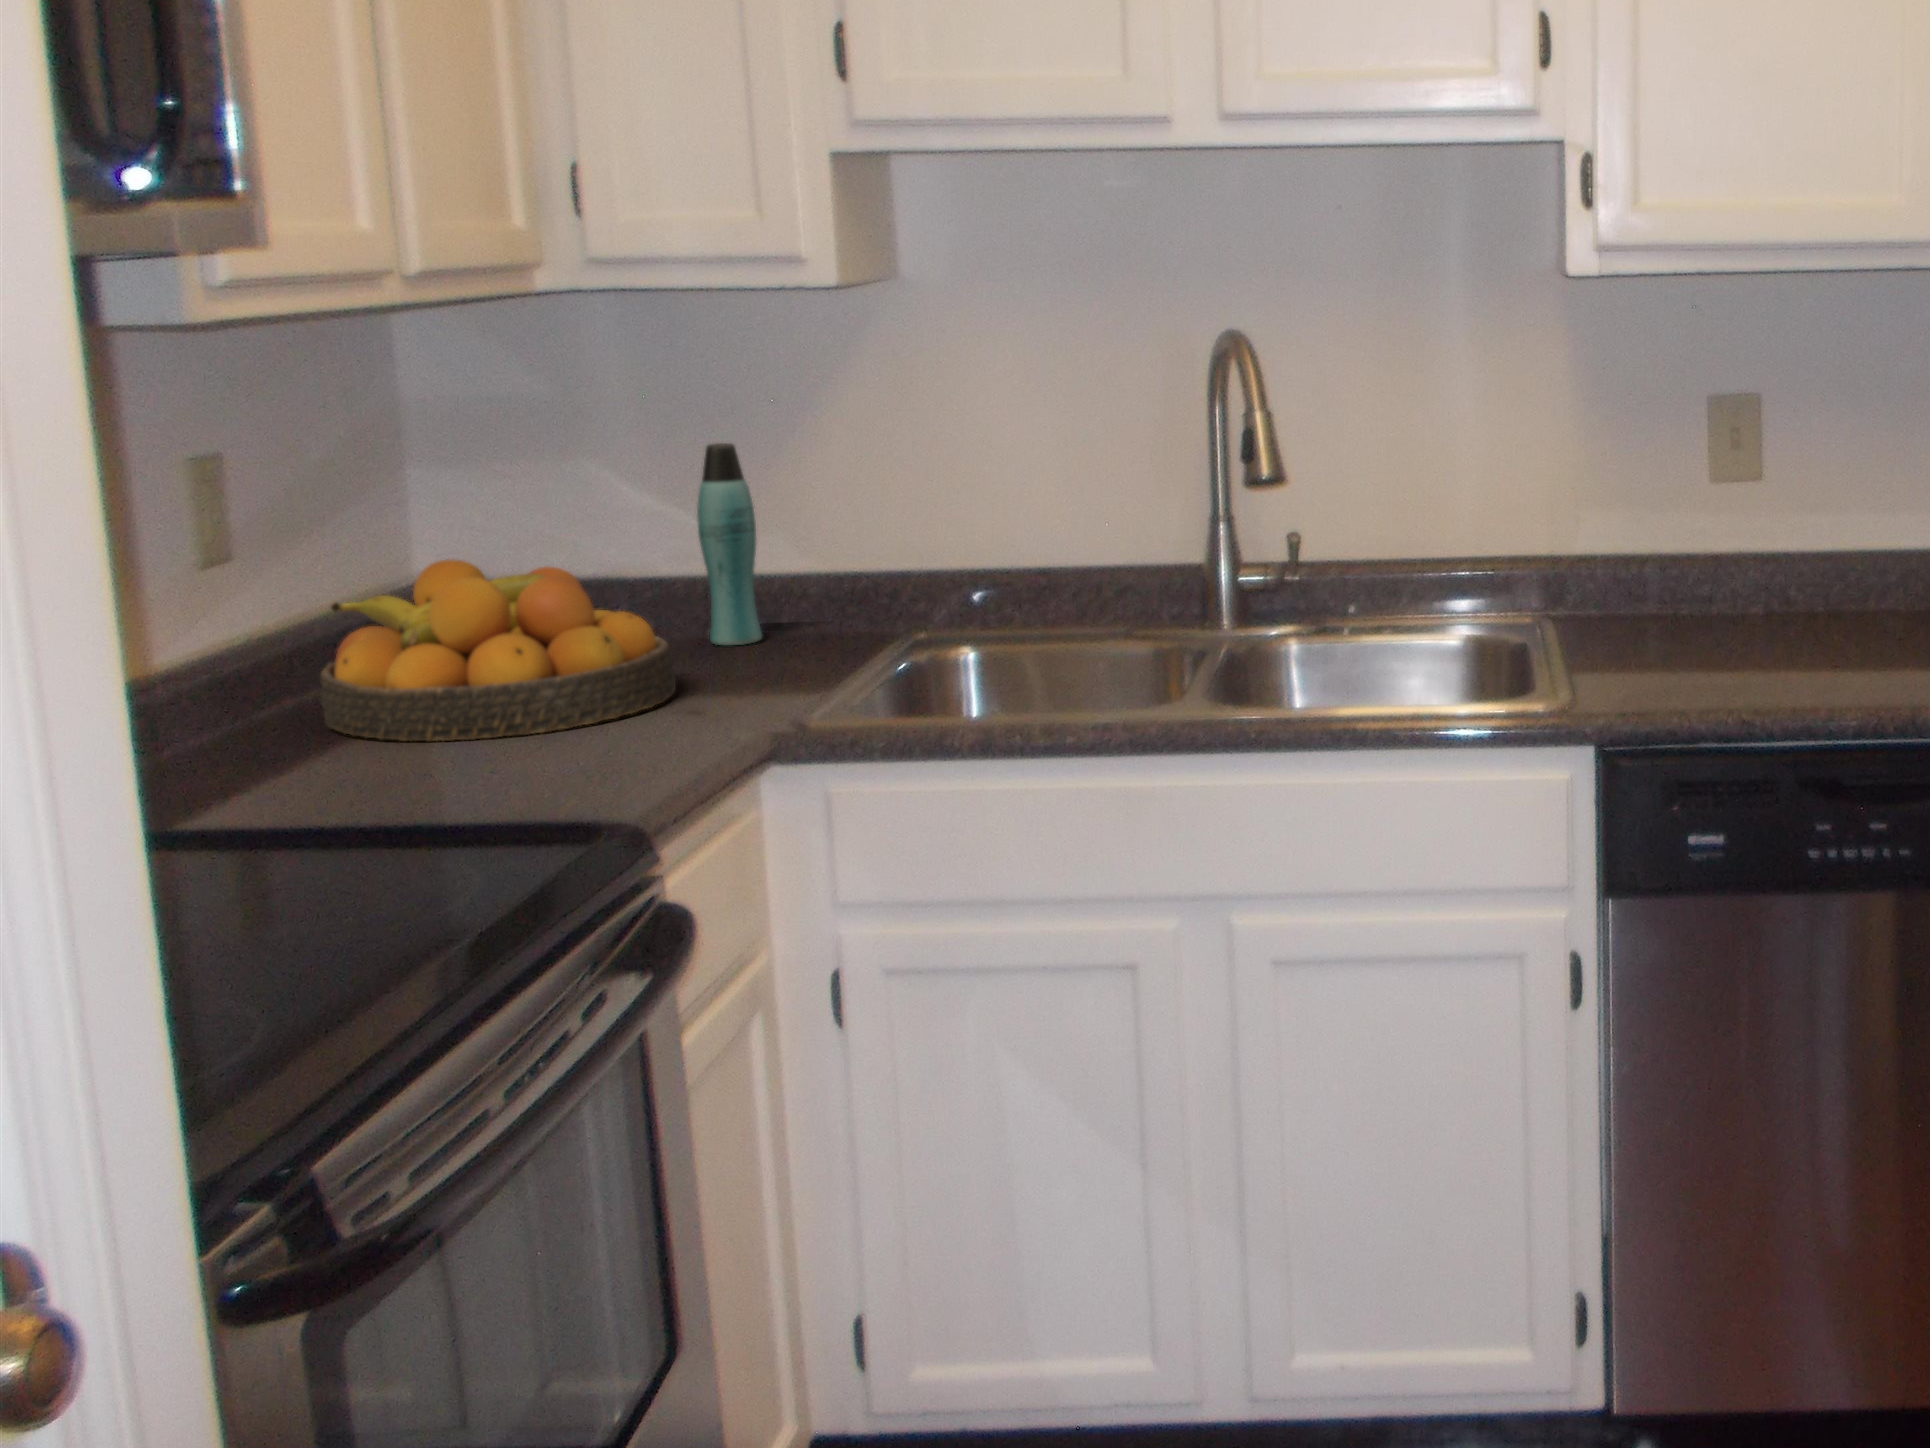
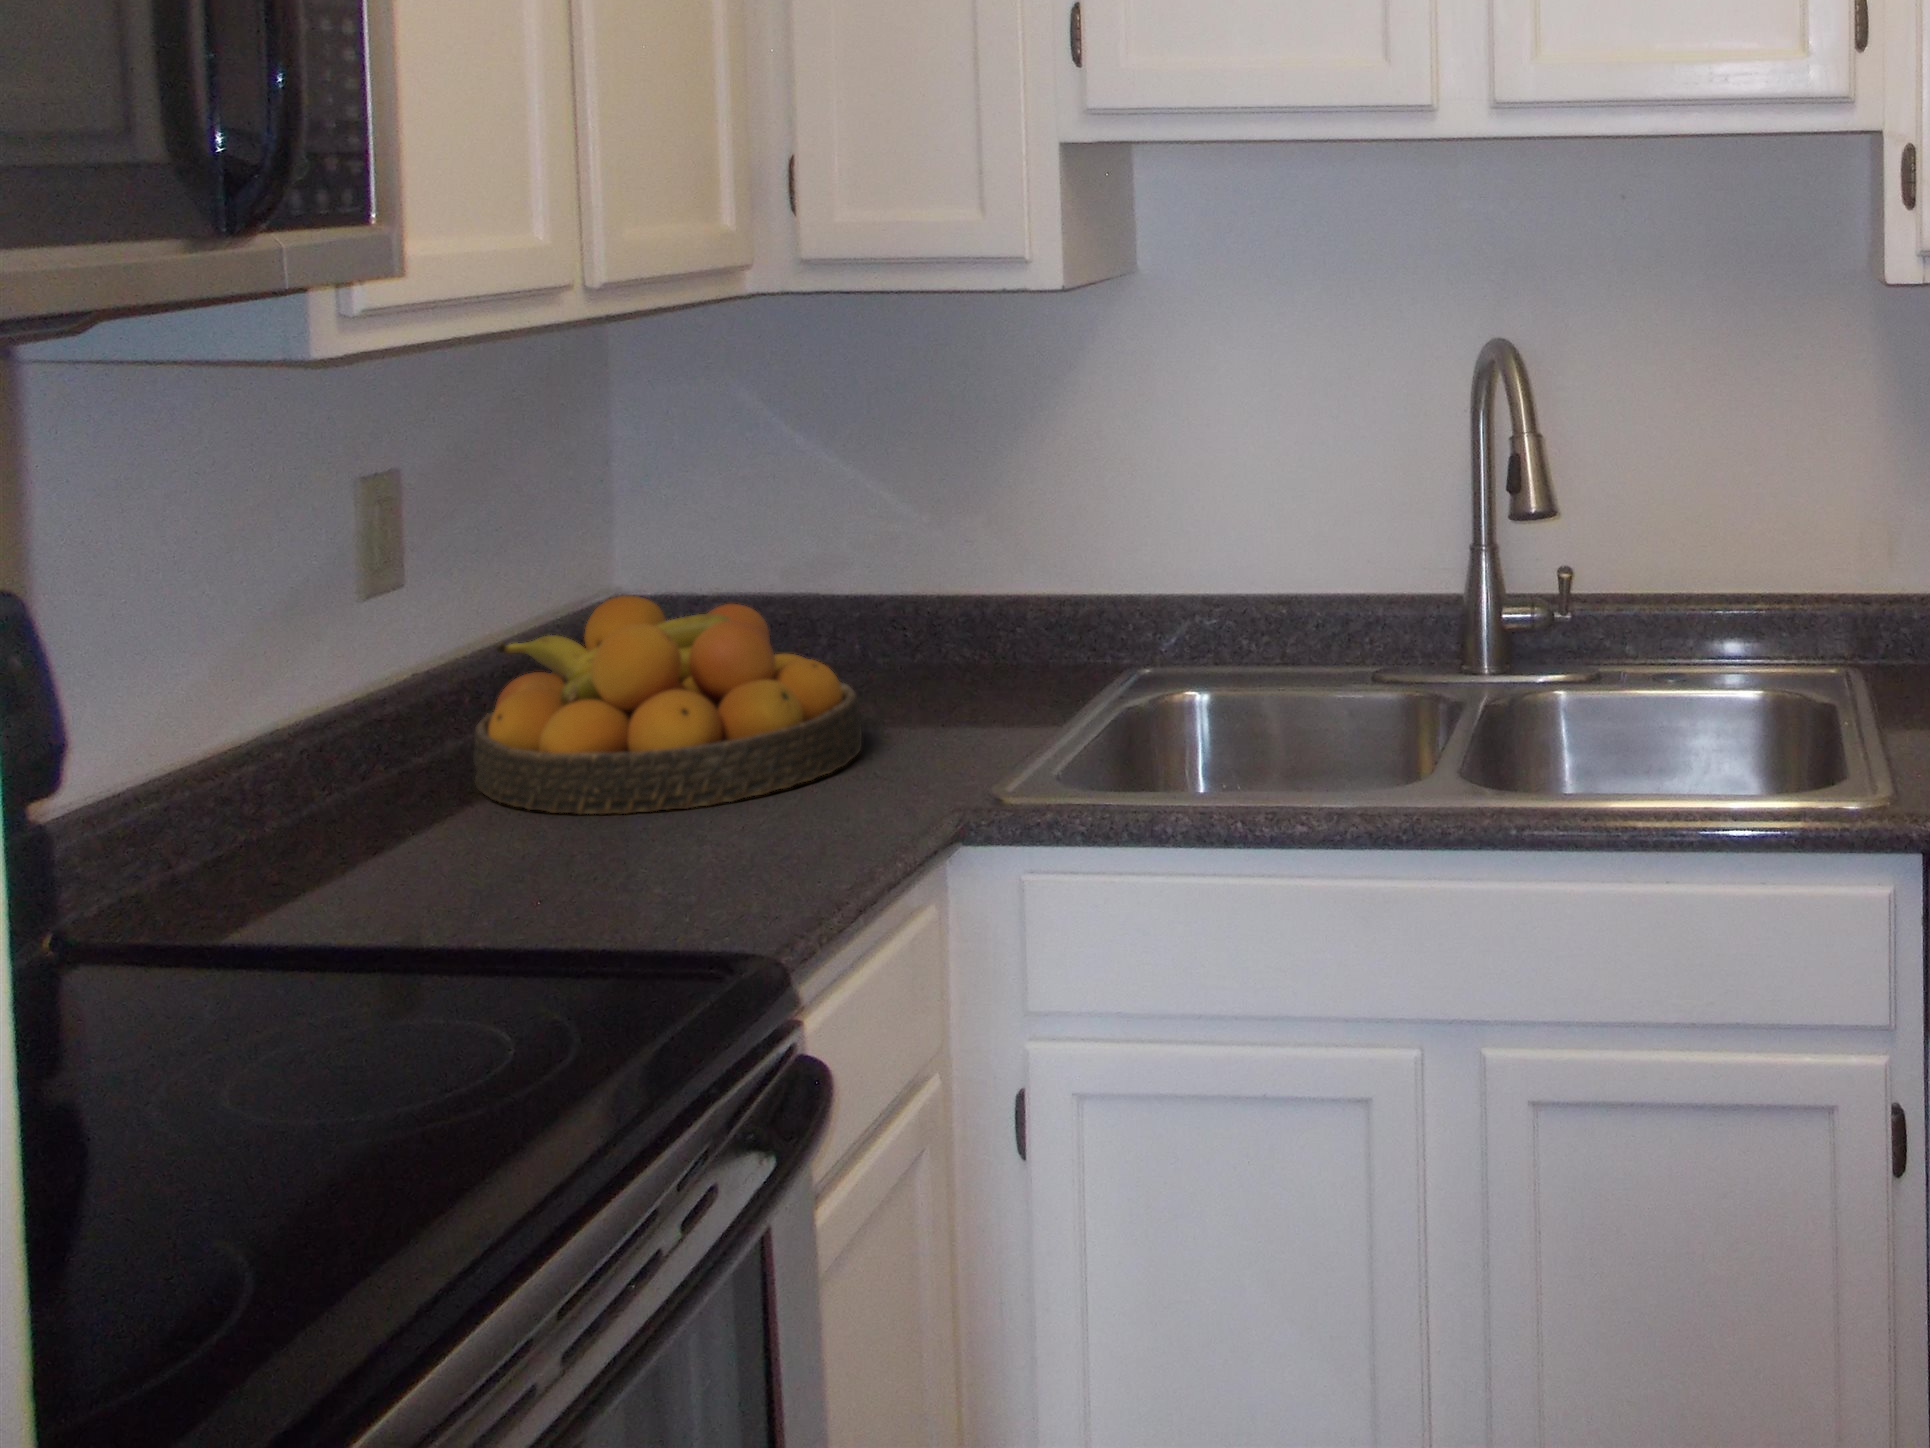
bottle: present [697,443,762,645] -> none [905,456,969,683]

